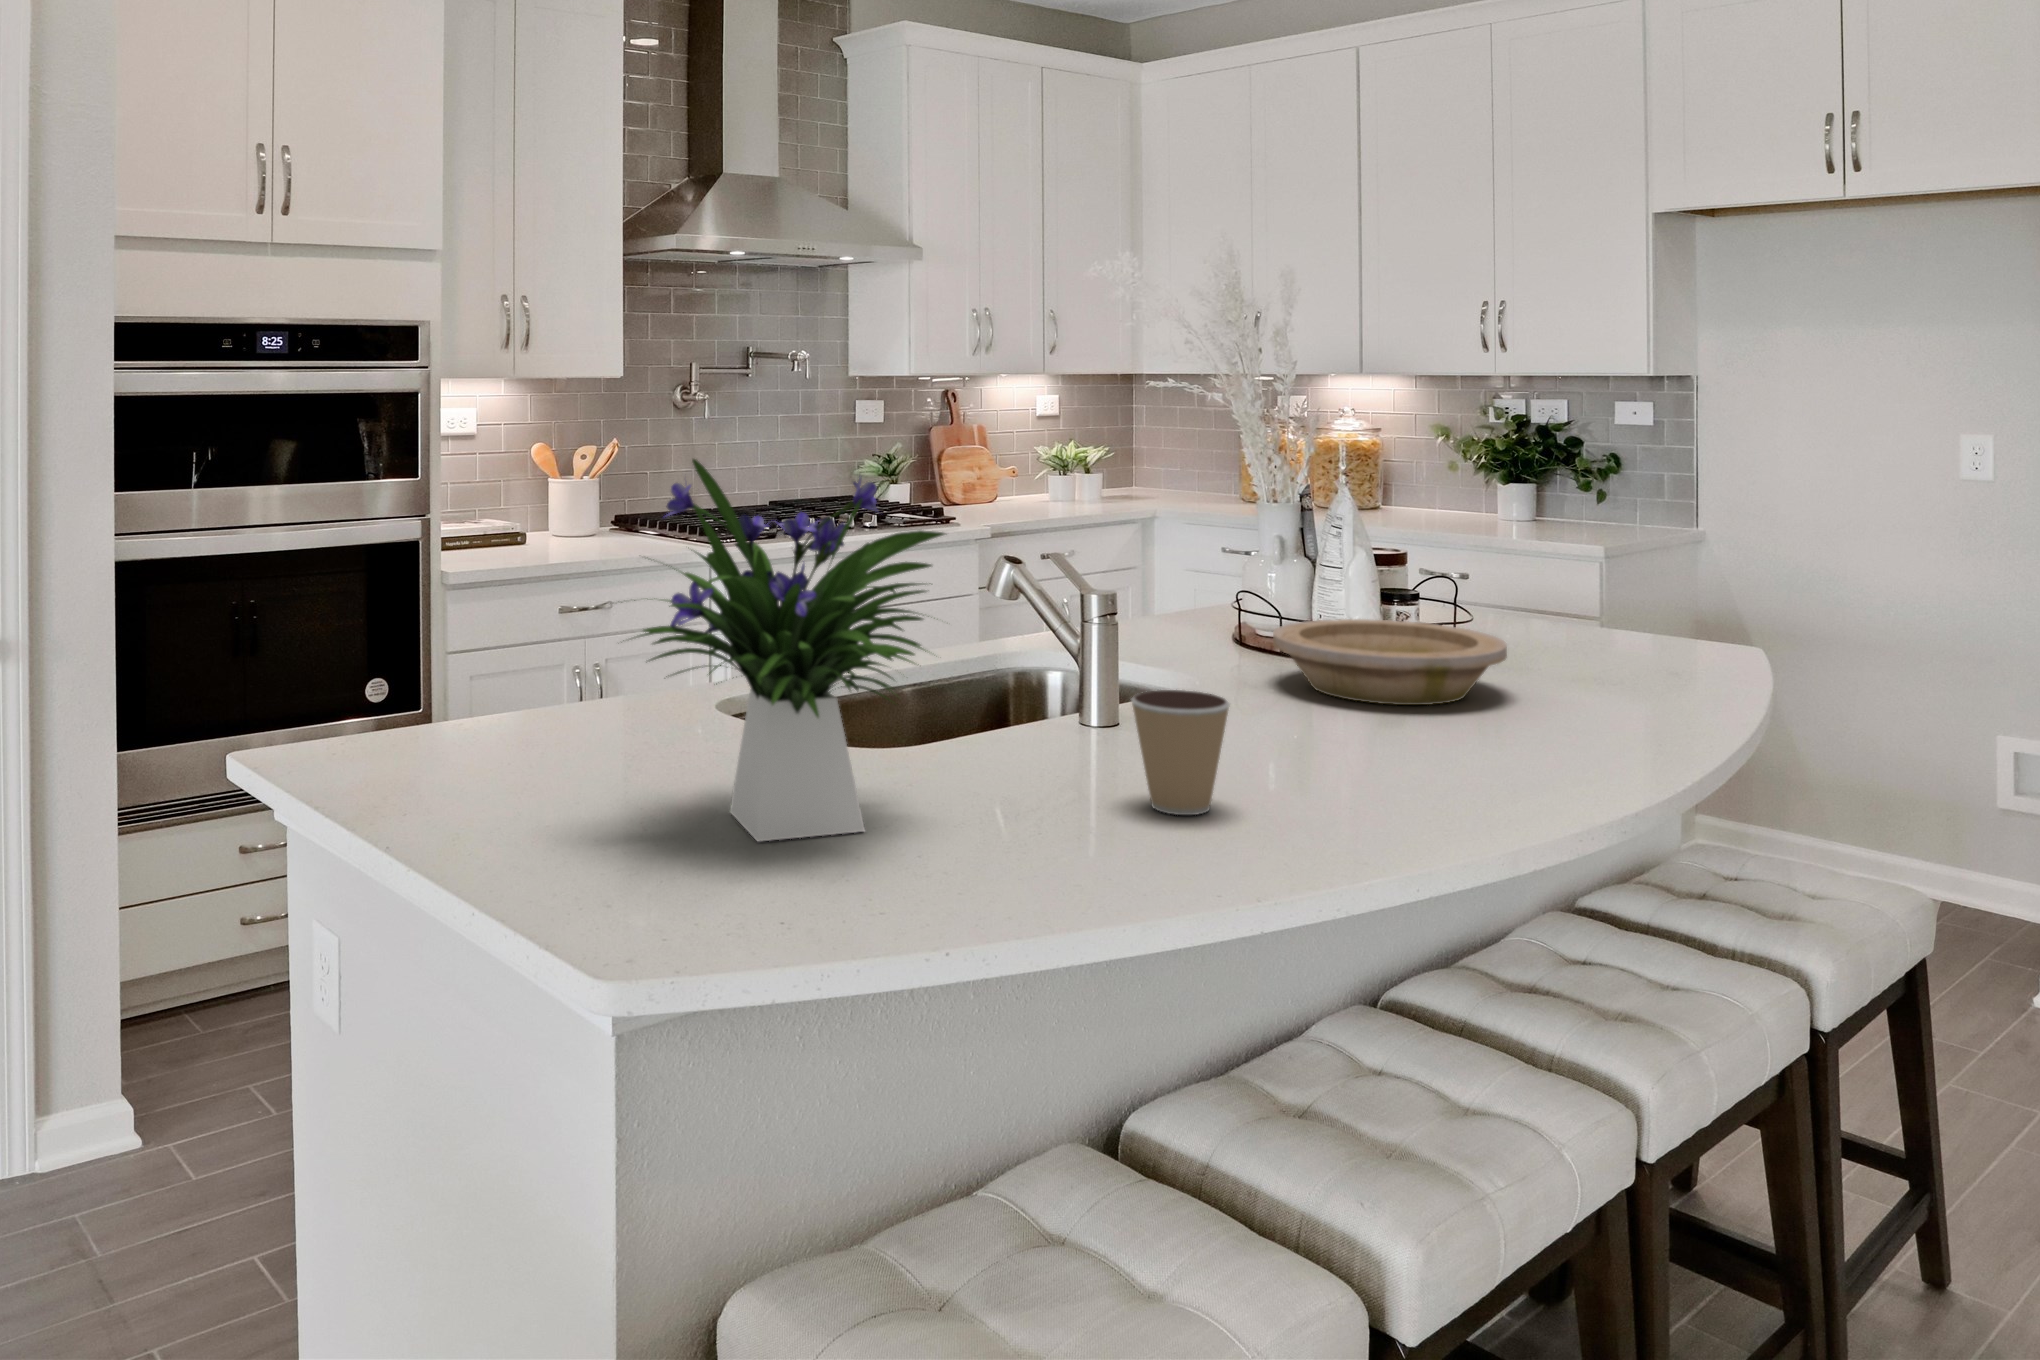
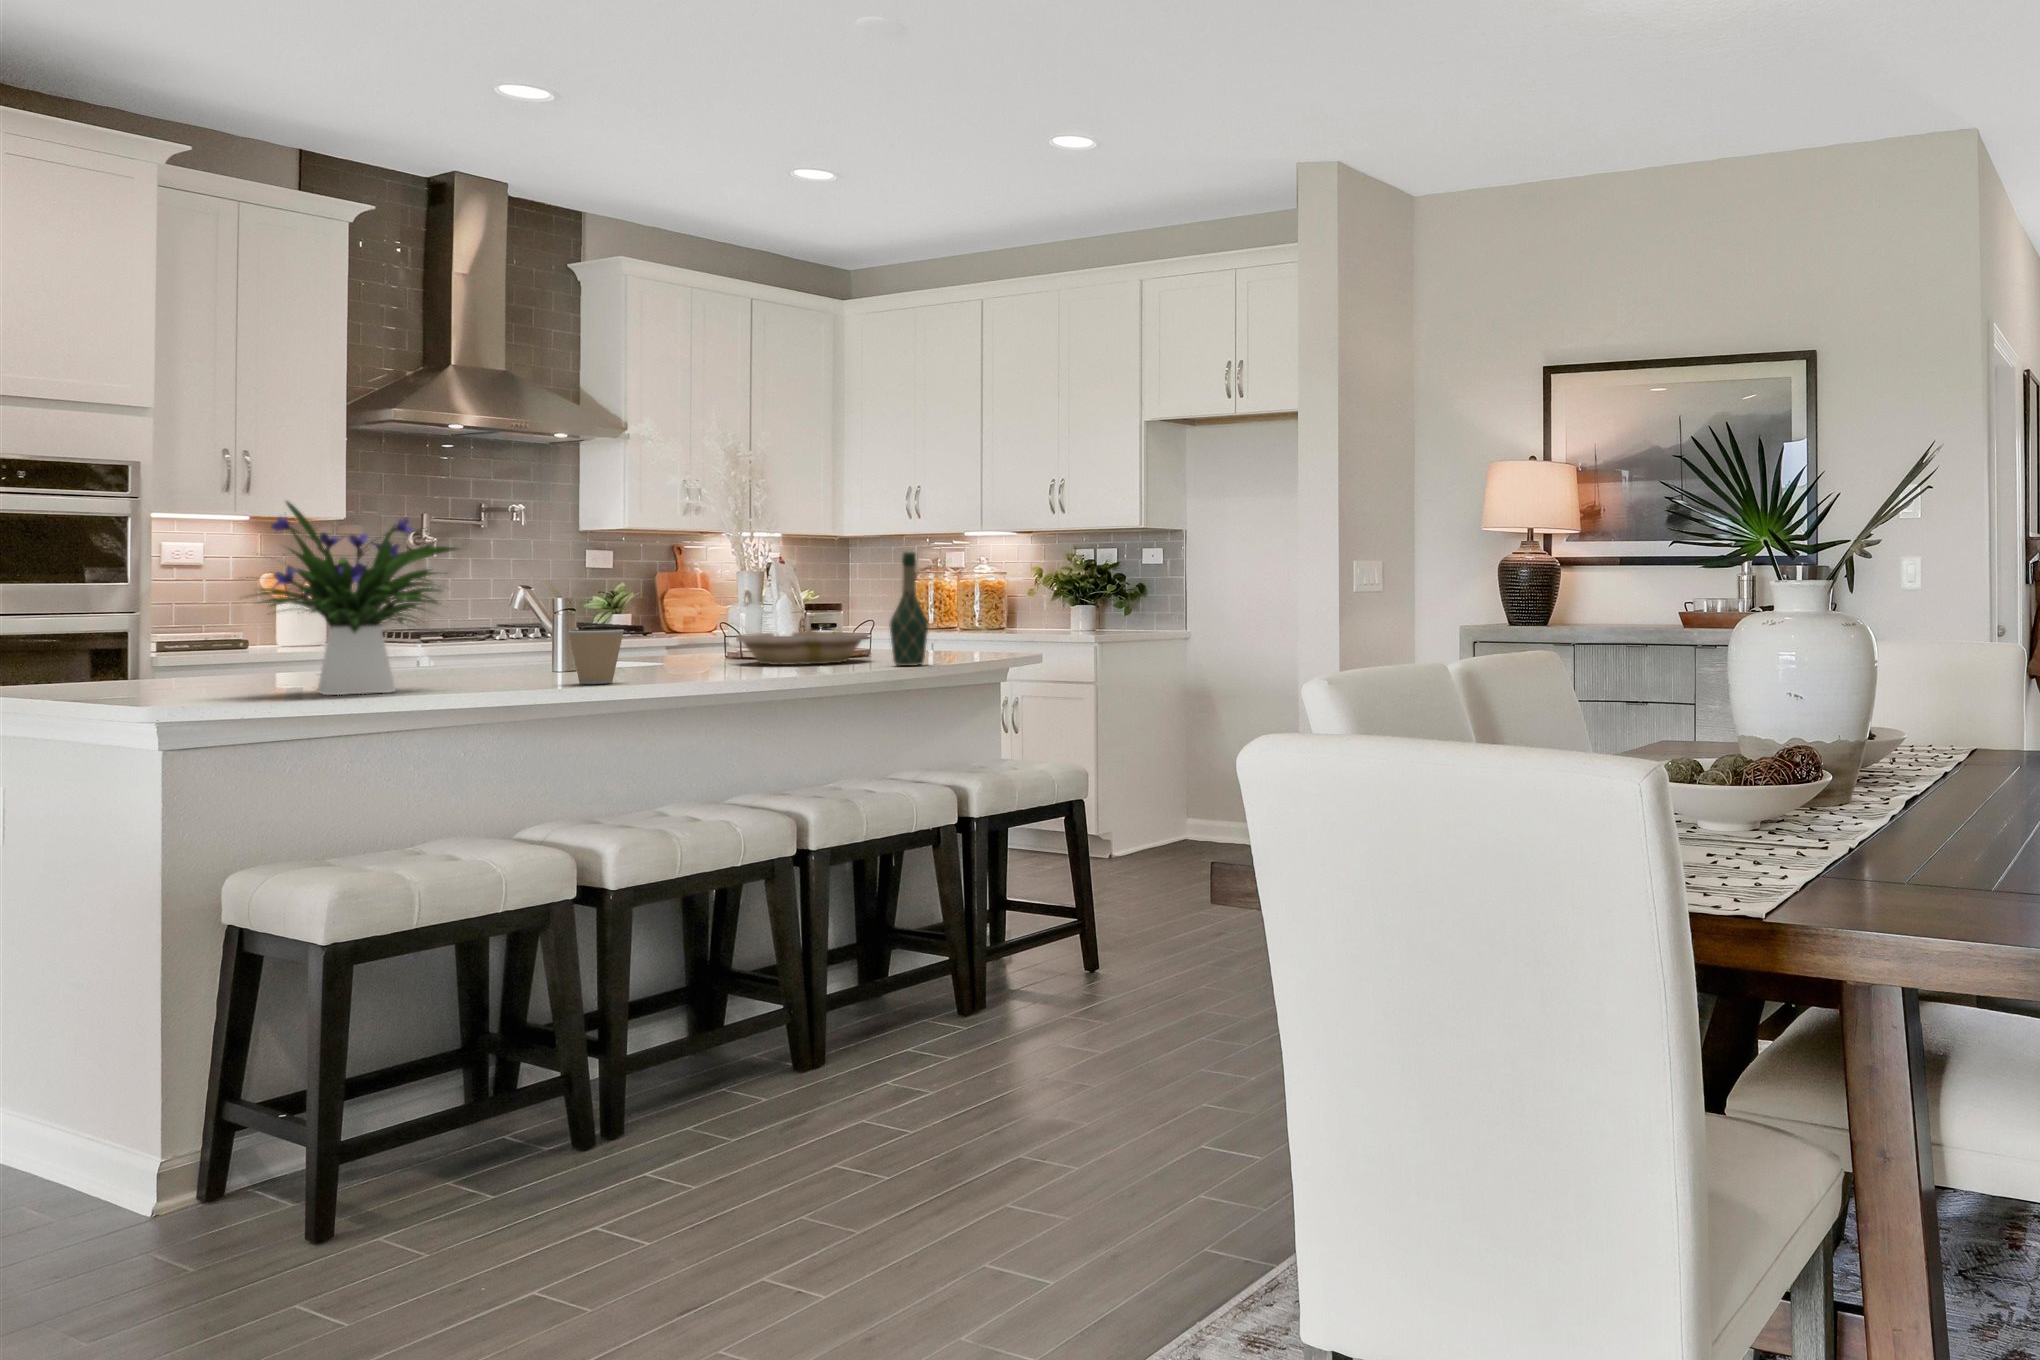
wine bottle: none [1605,505,1686,738] -> present [890,552,928,666]

